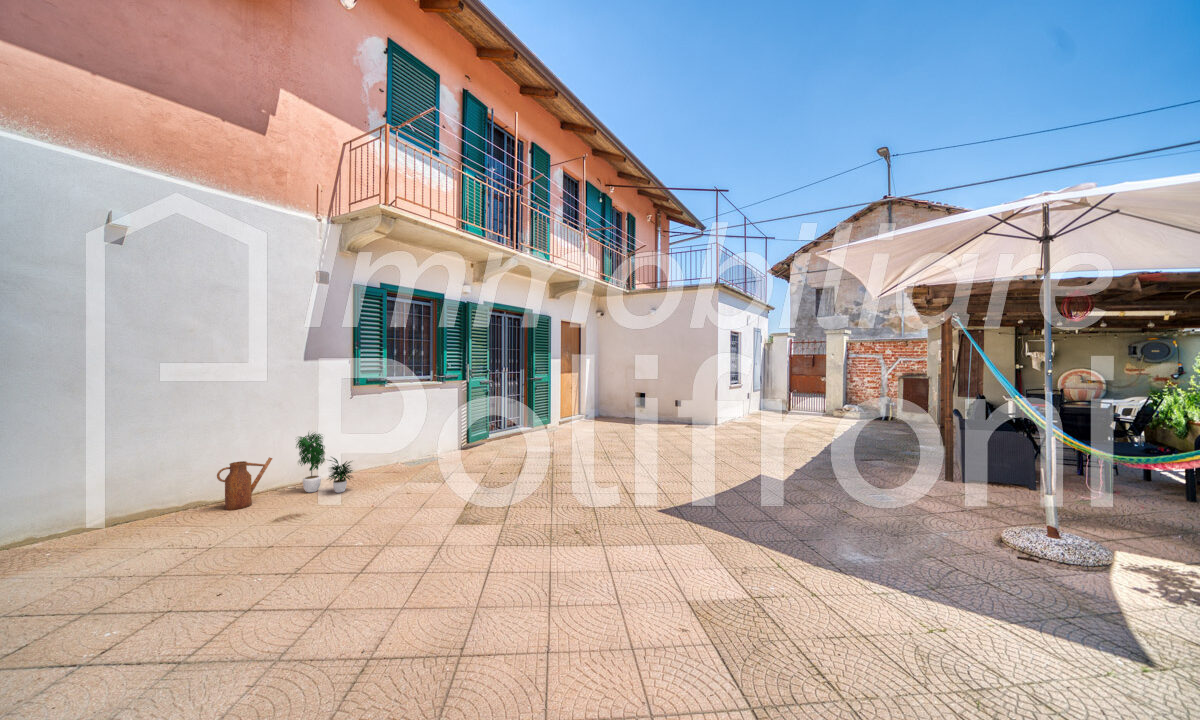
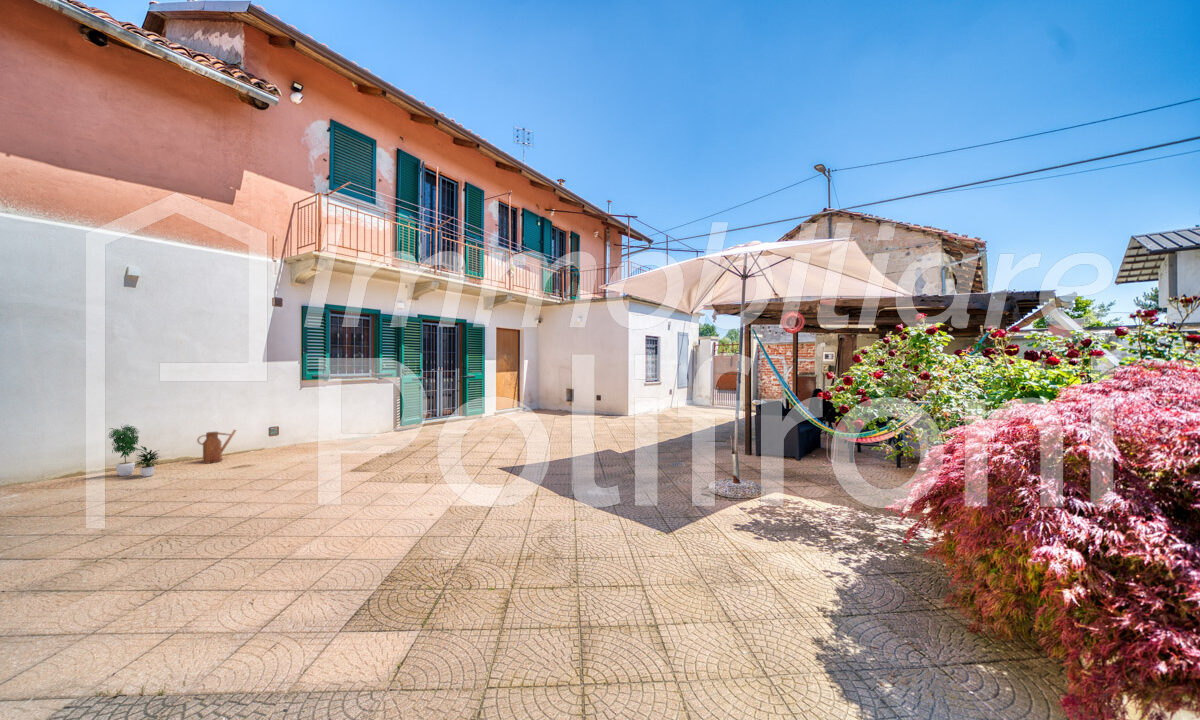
potted plant: present [296,433,353,493] -> present [109,425,158,477]

